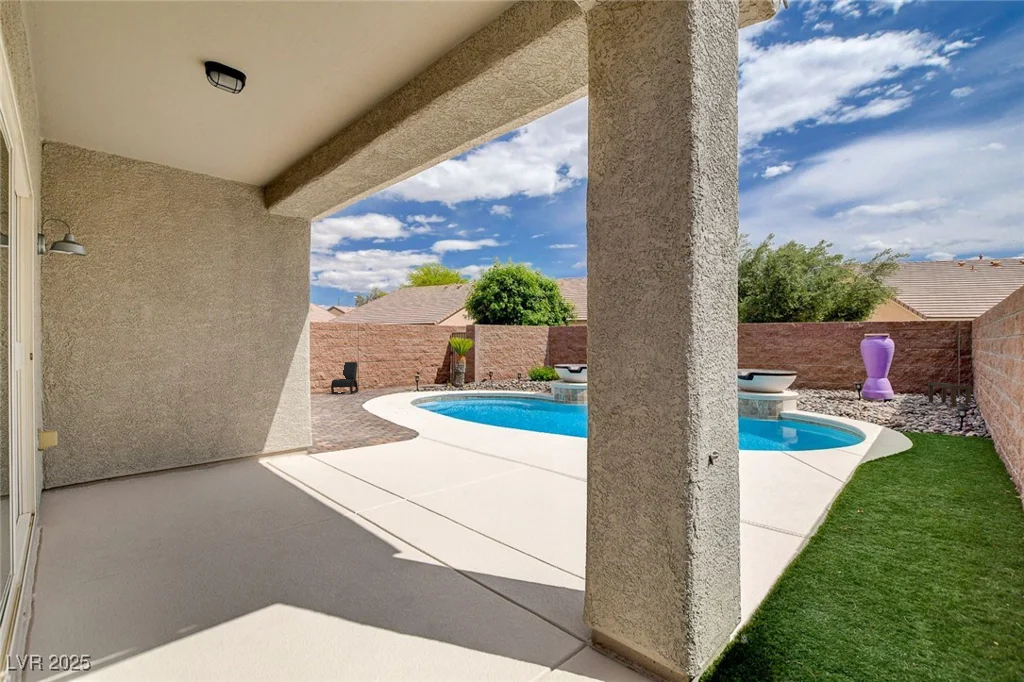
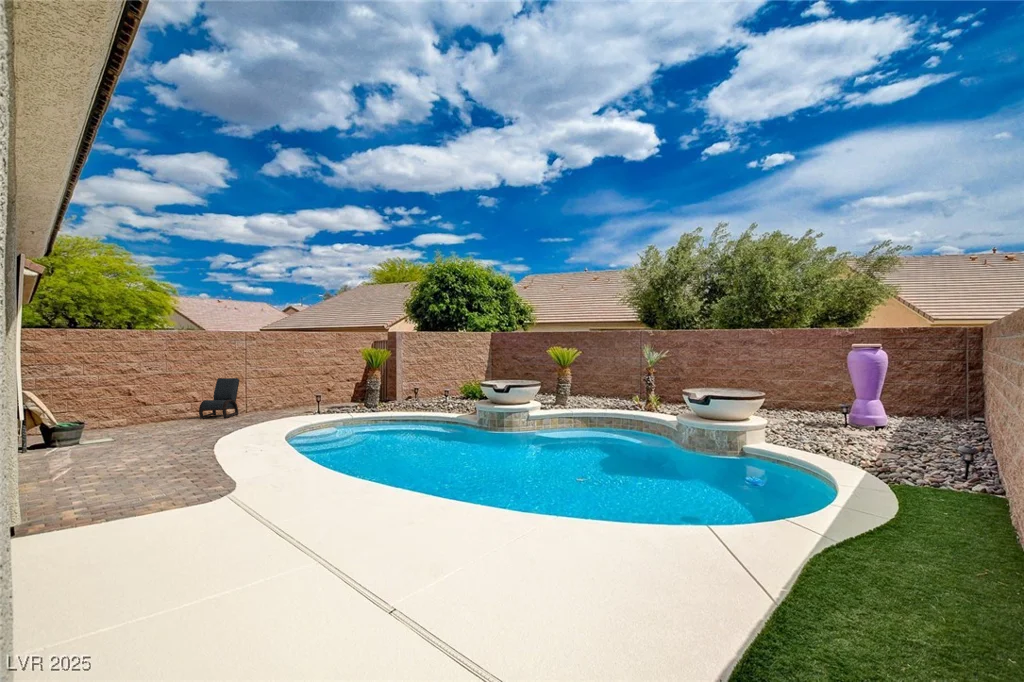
bench: present [928,382,972,407] -> none [930,404,985,438]

